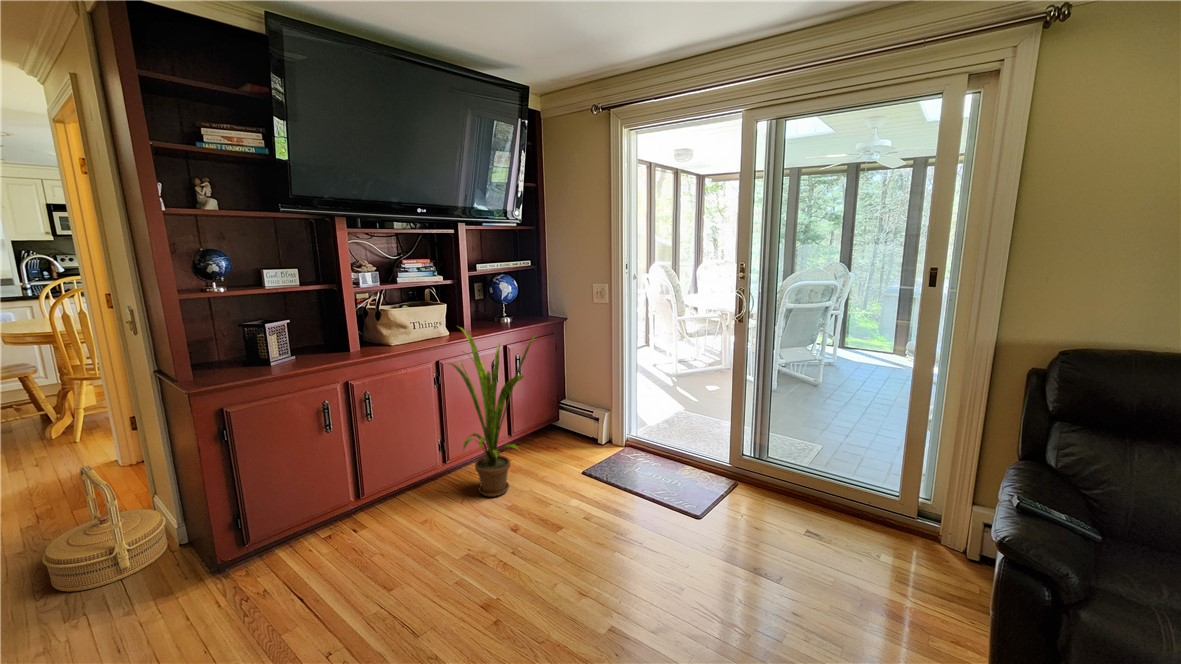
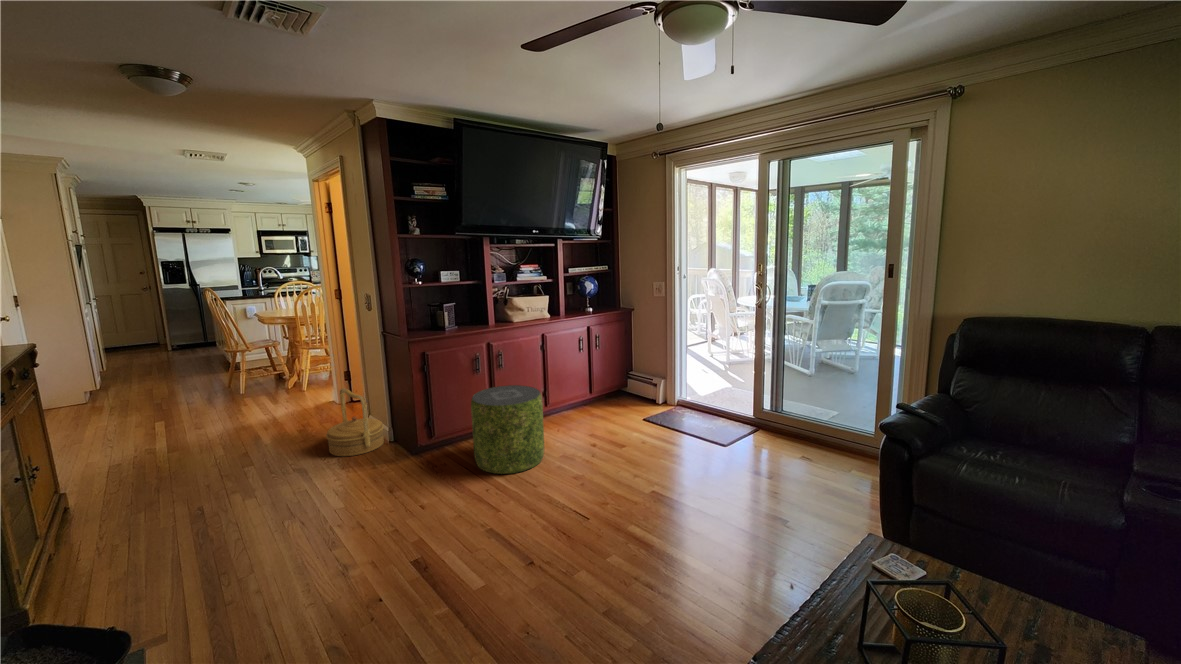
house plant: present [444,328,536,497] -> none [547,309,614,427]
pouf: none [301,452,433,614] -> present [471,385,544,474]

